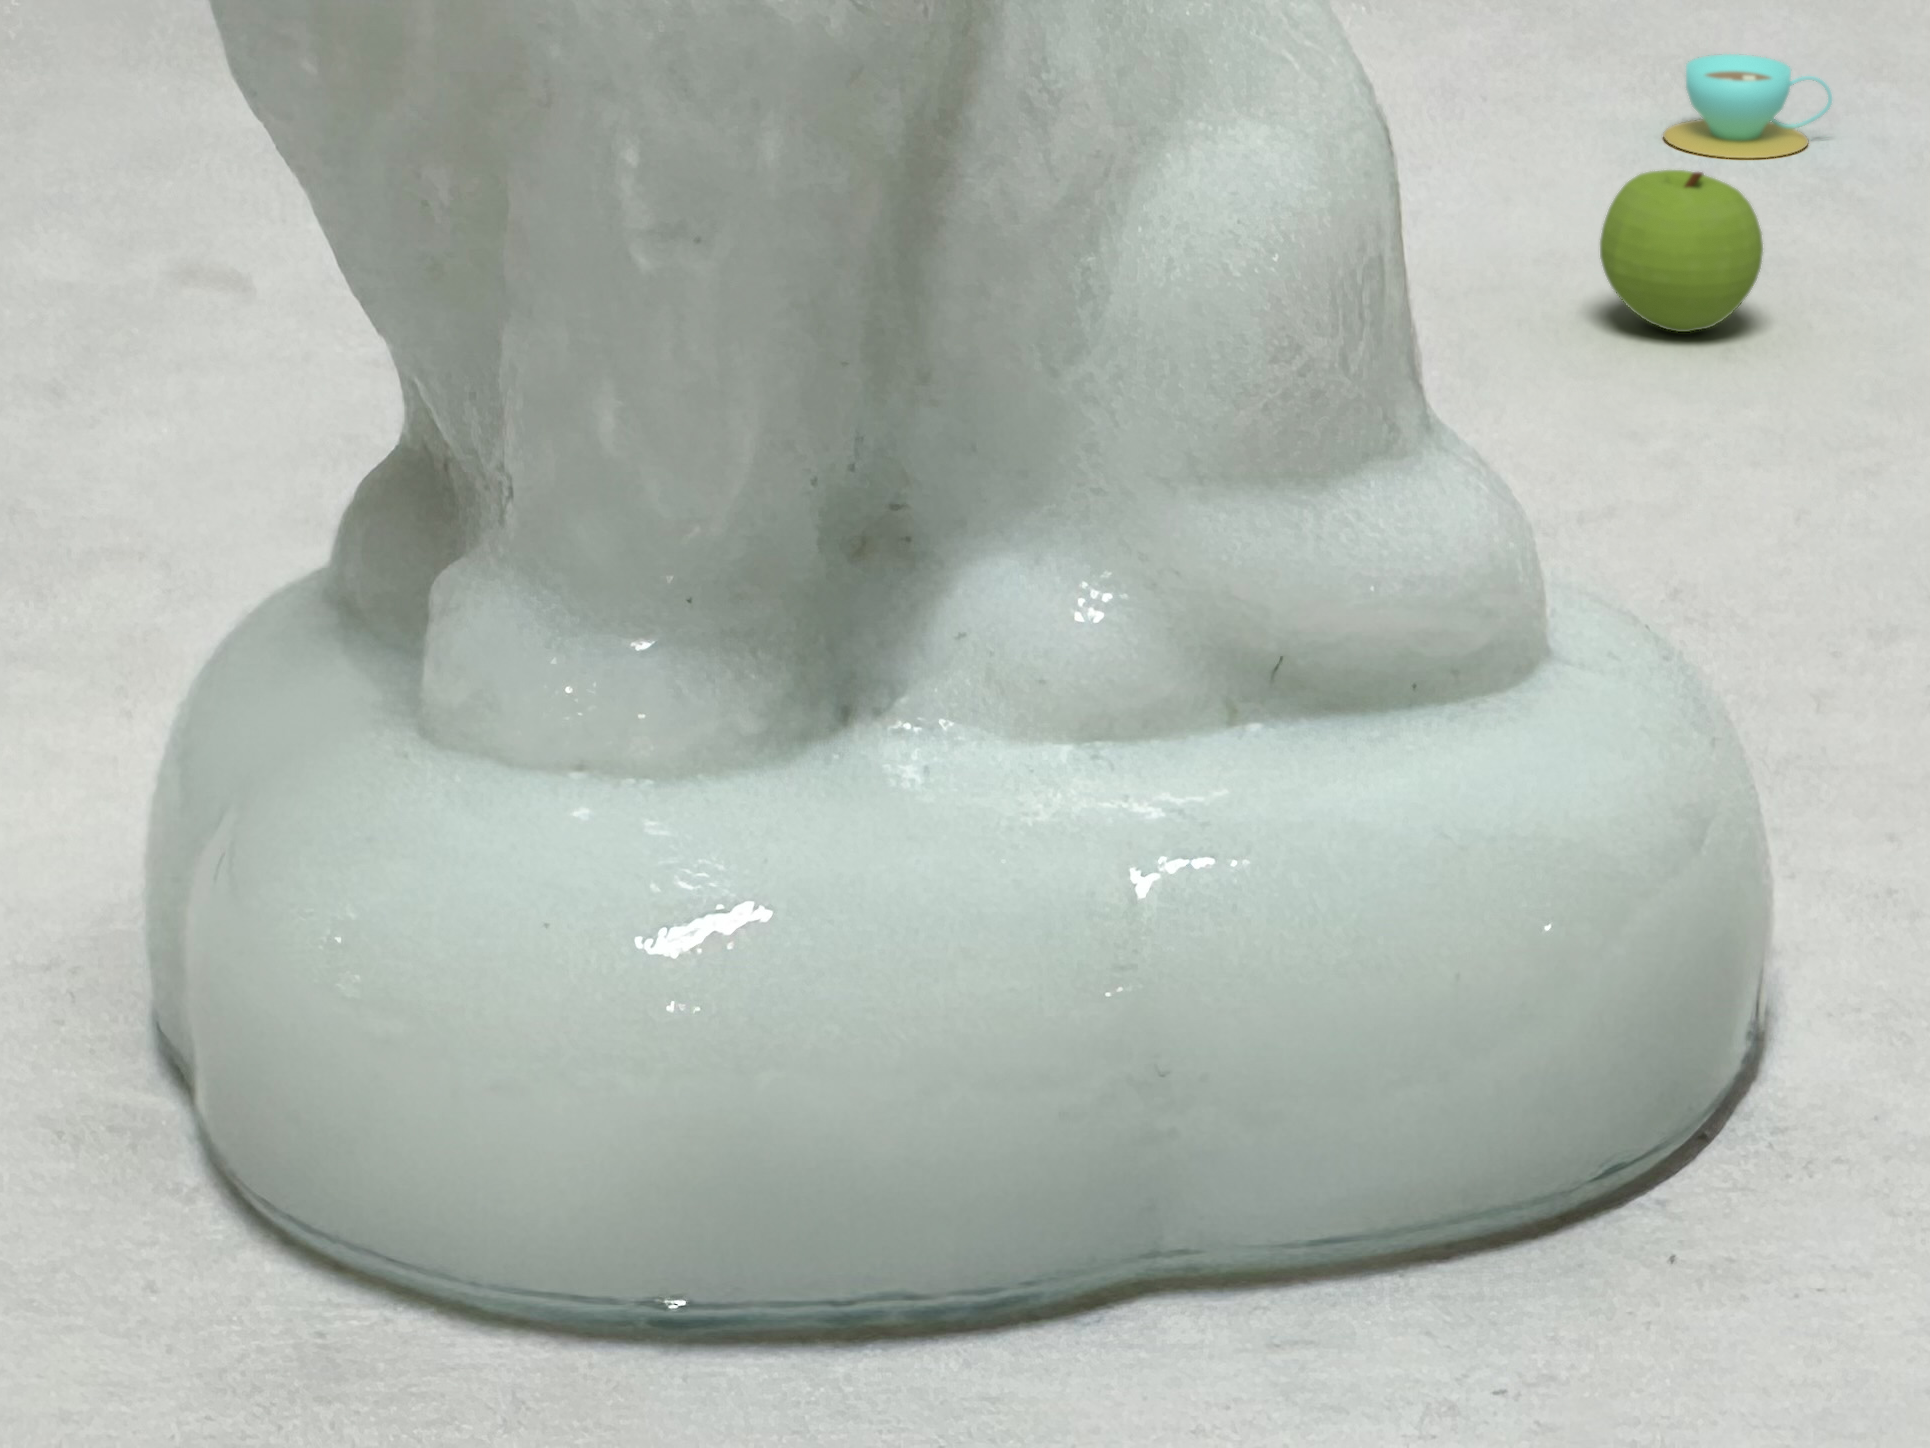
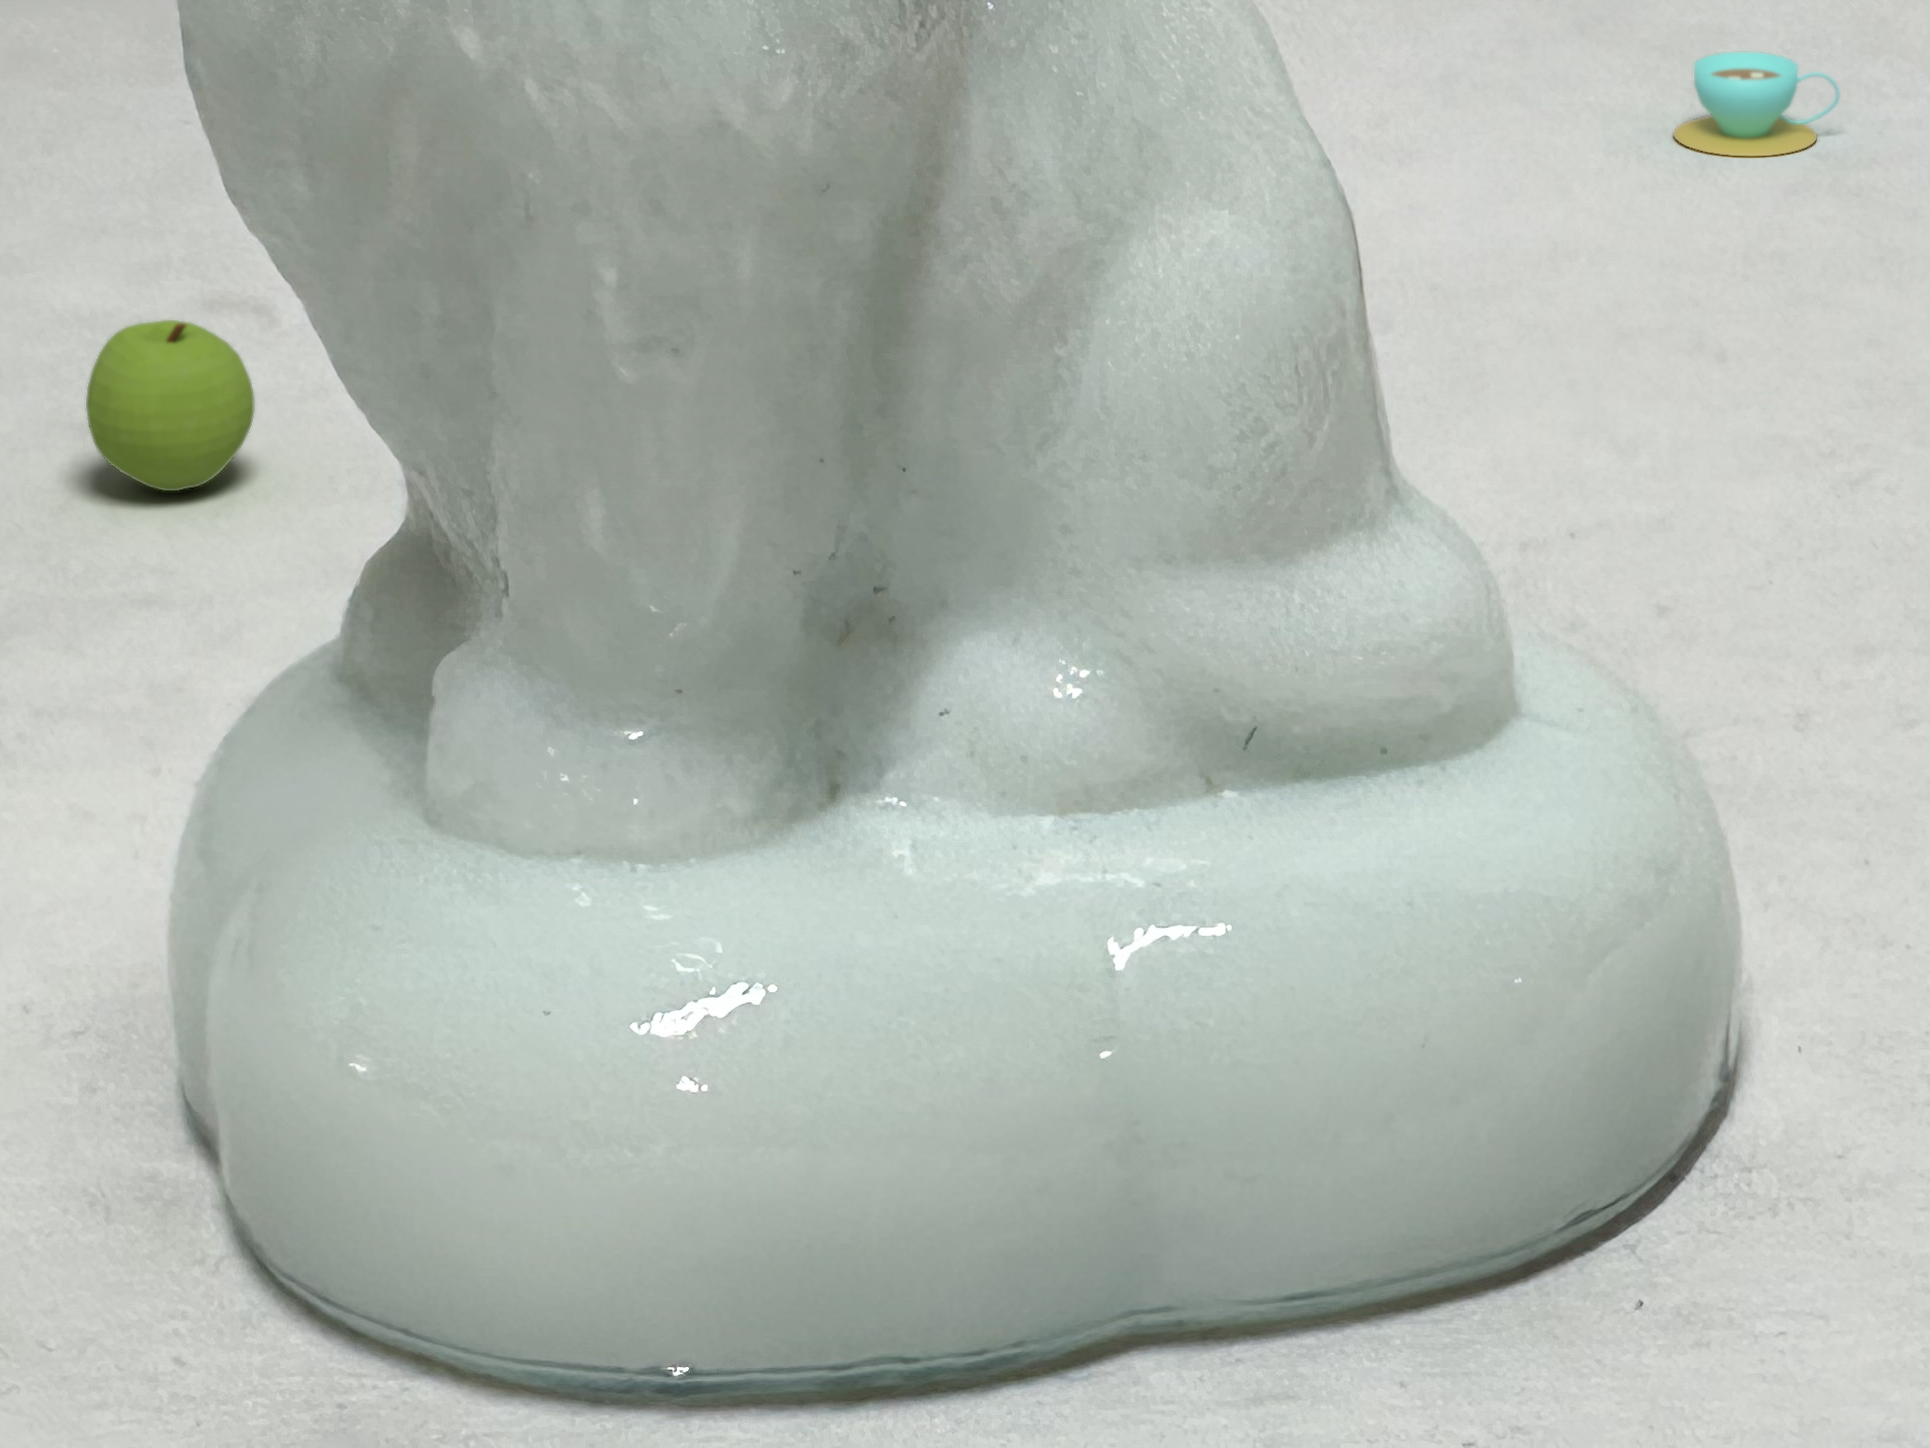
apple: present [1600,170,1763,332] -> present [86,320,255,491]

